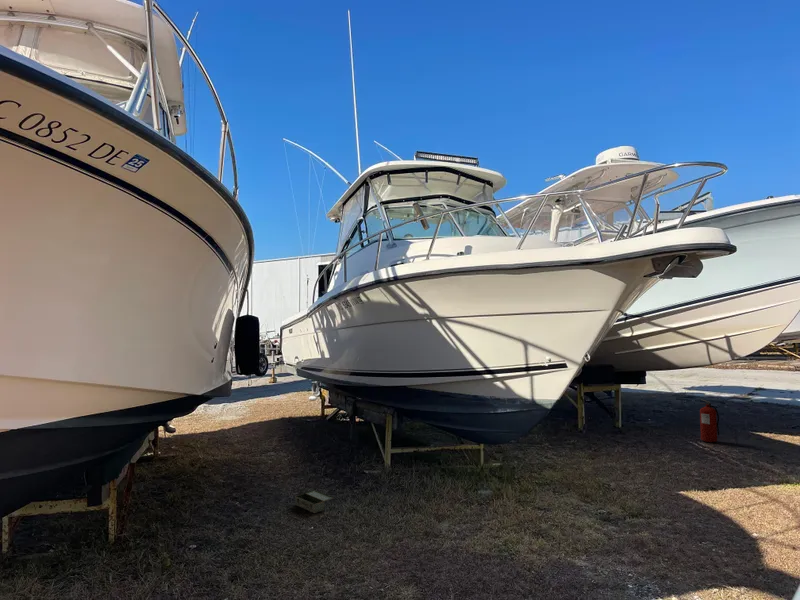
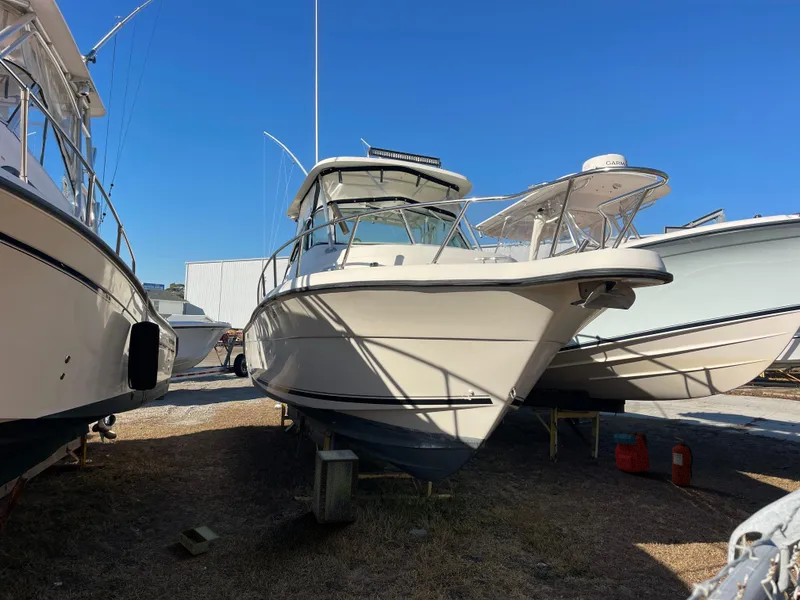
backpack: none [644,398,678,435] -> present [614,432,649,472]
storage box: none [396,422,438,486] -> present [313,450,359,524]

